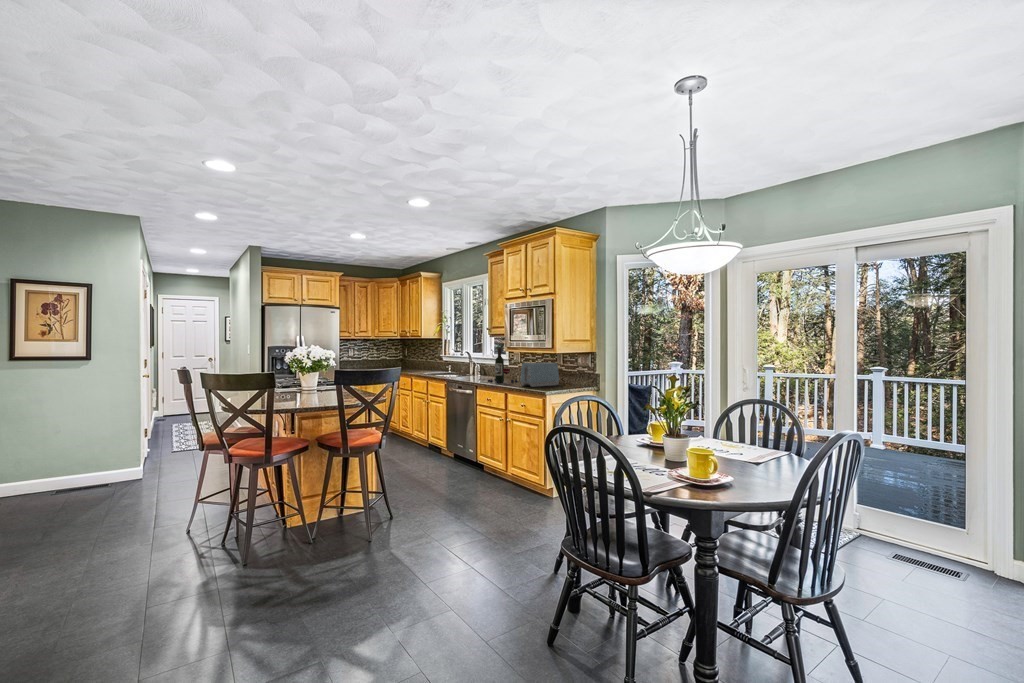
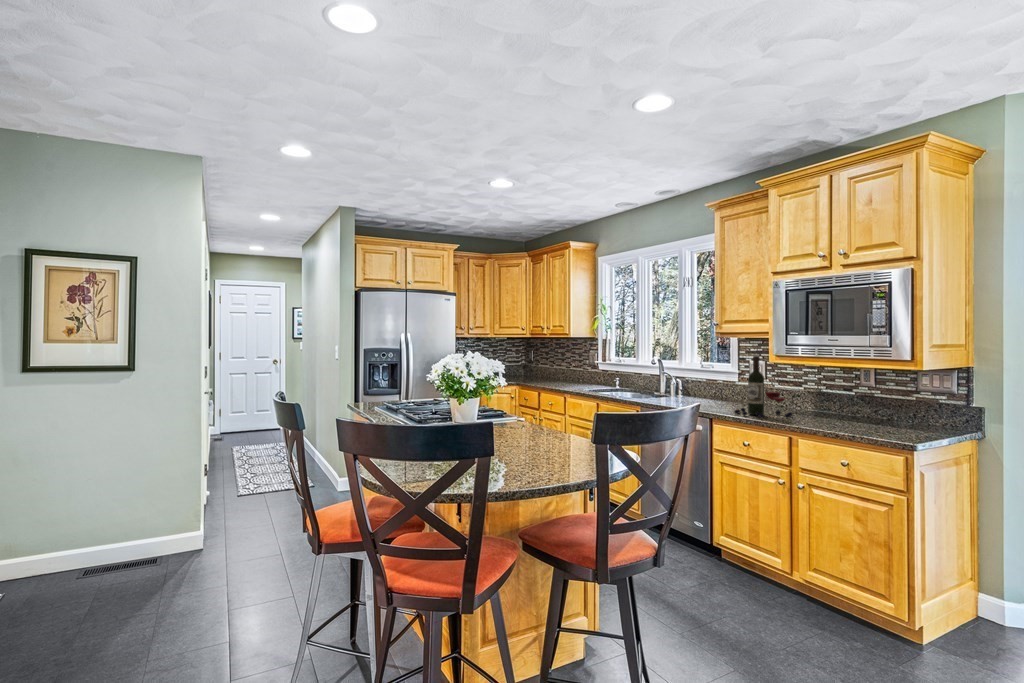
toaster: present [520,362,559,387] -> none [819,384,894,430]

